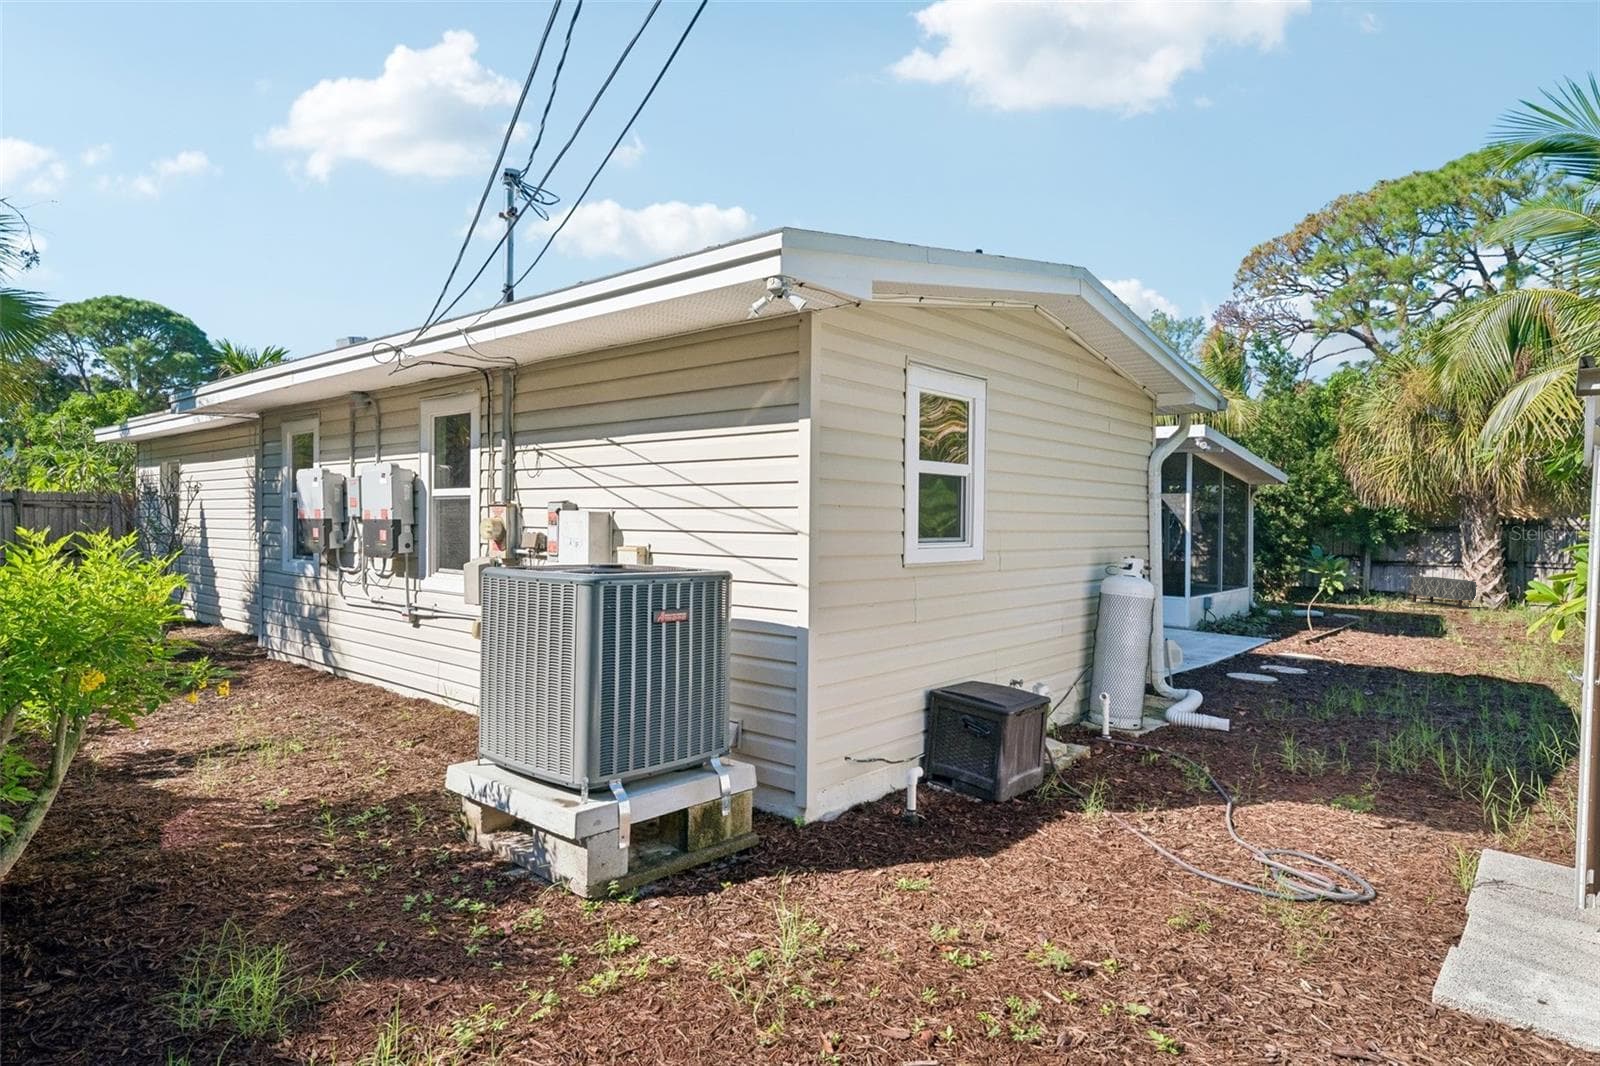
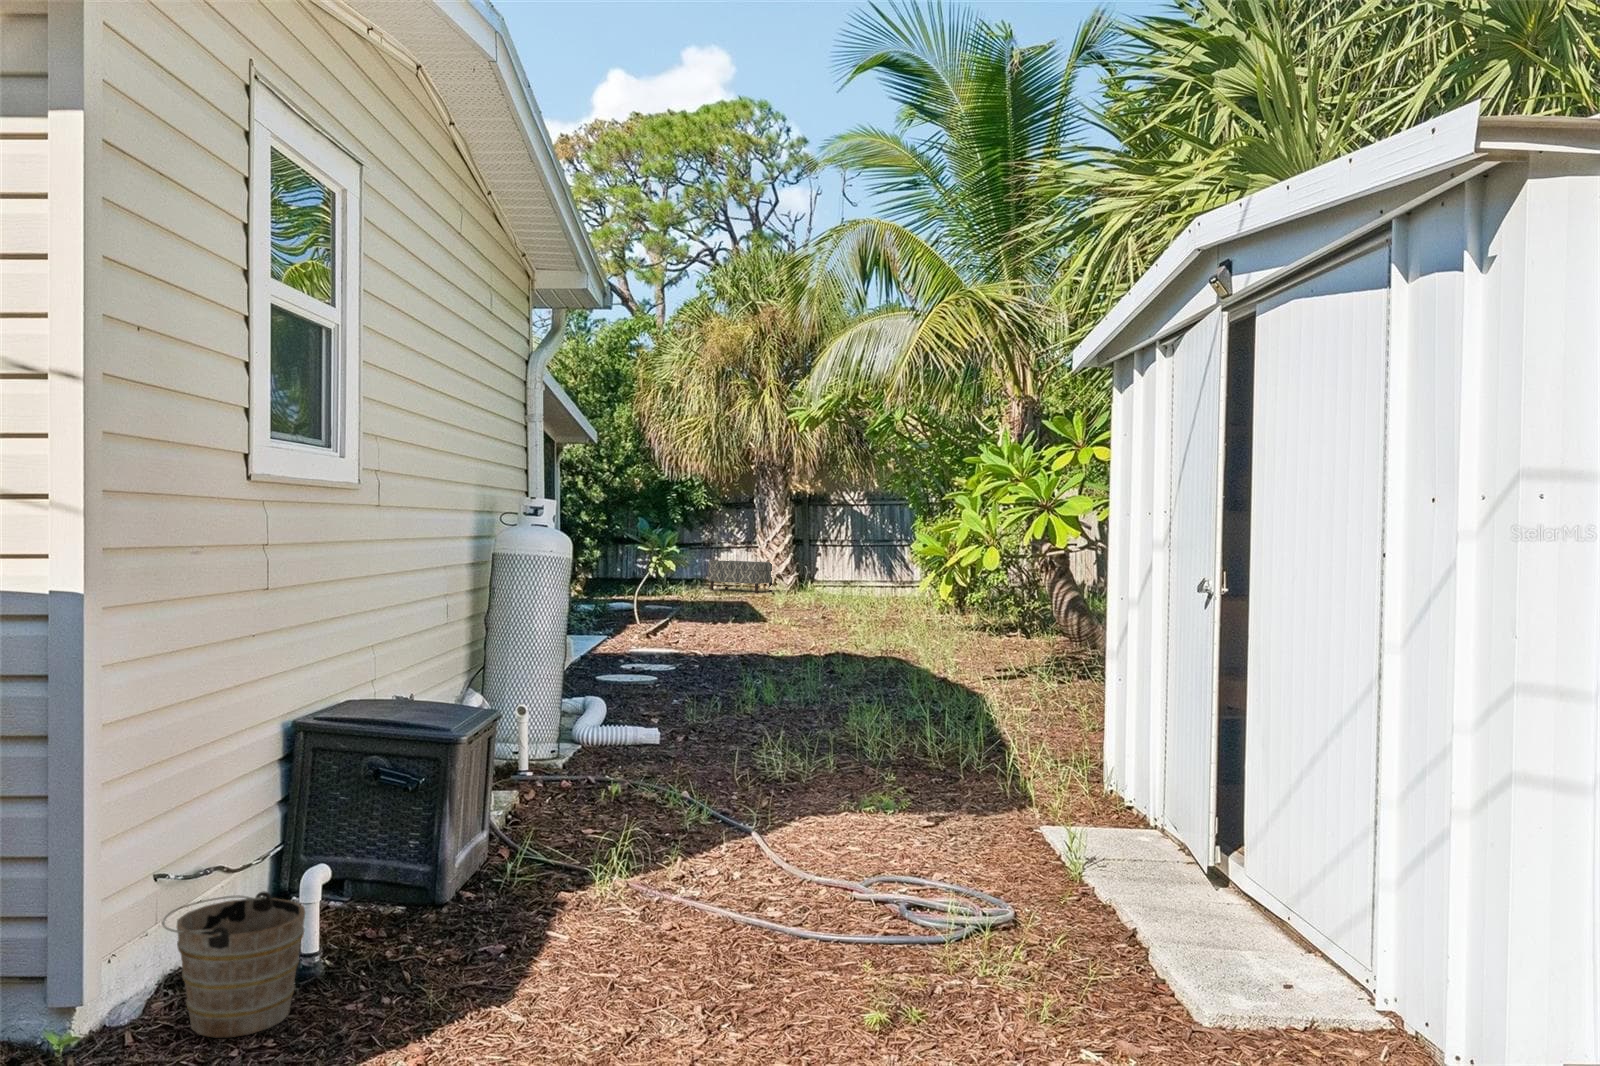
bucket: none [846,769,906,836] -> present [162,892,305,1037]

